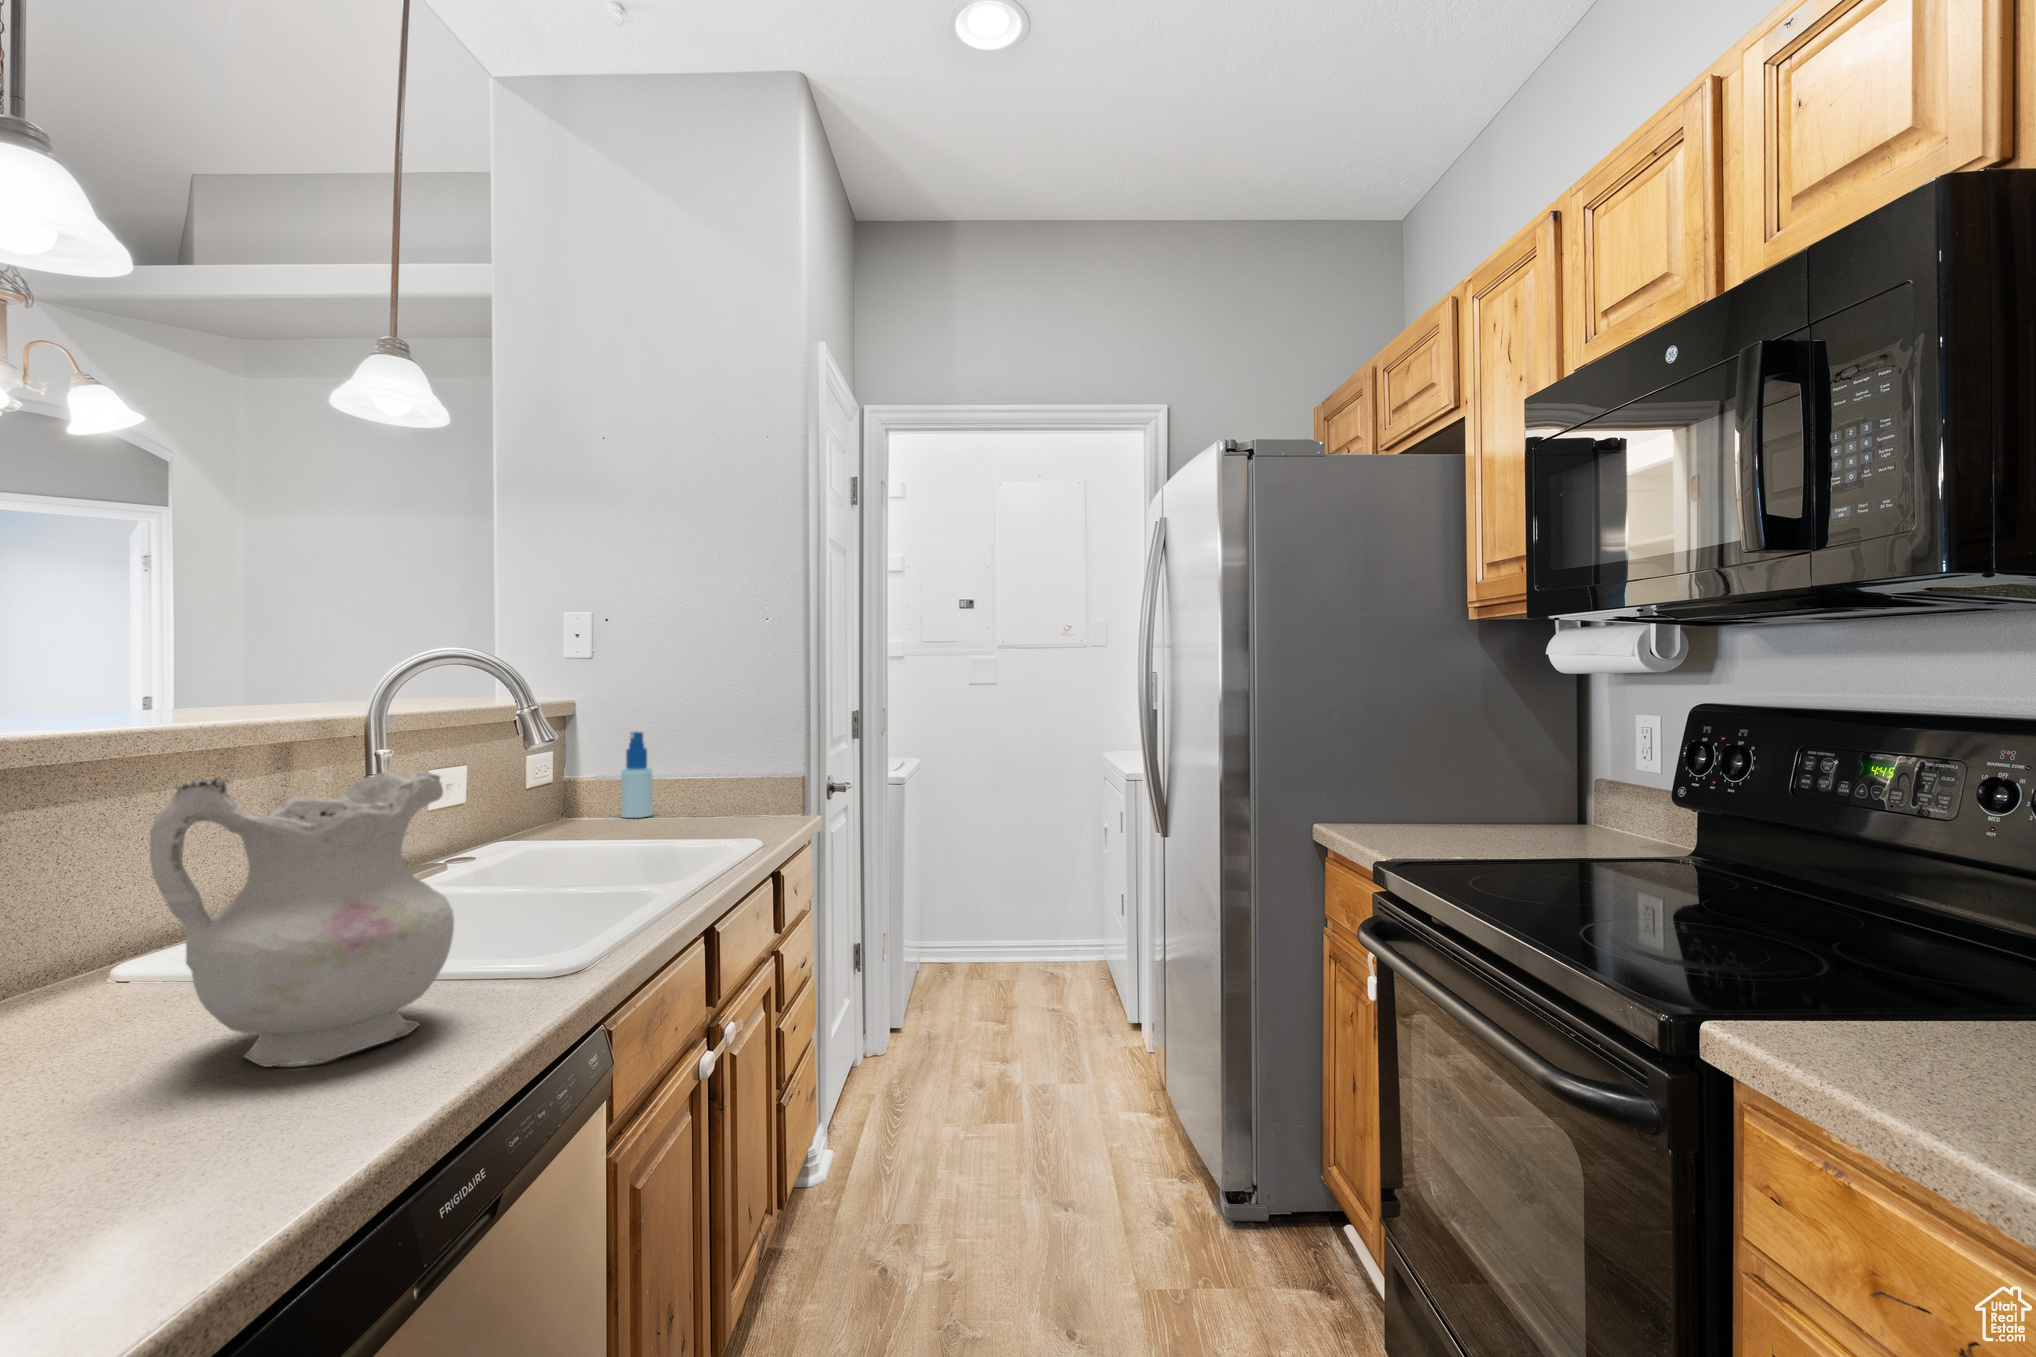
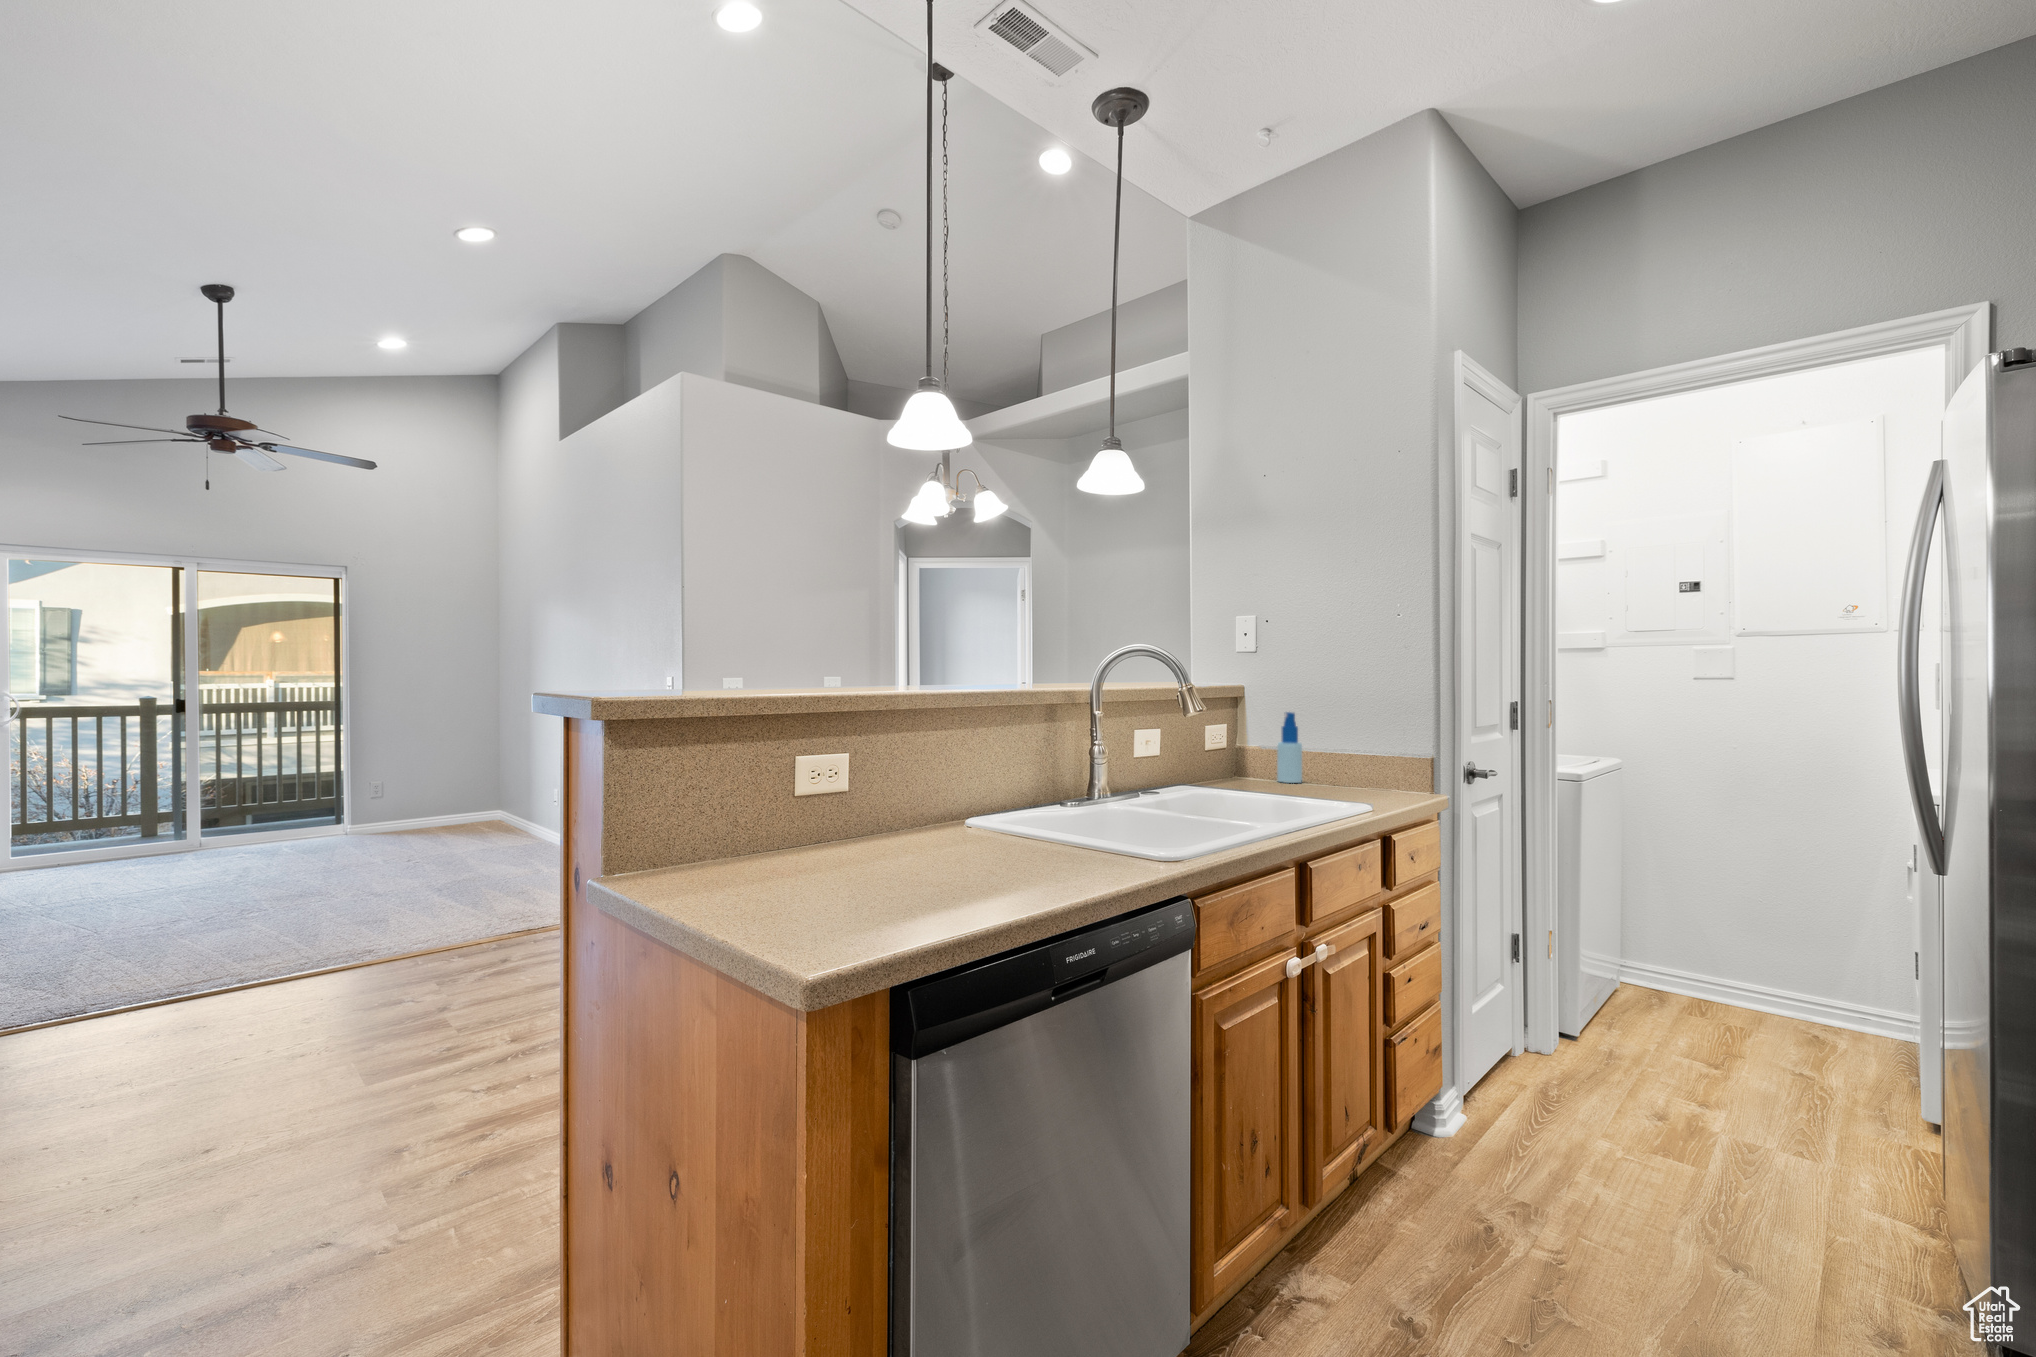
ceramic pitcher: present [150,770,454,1067] -> none [955,708,1094,872]

